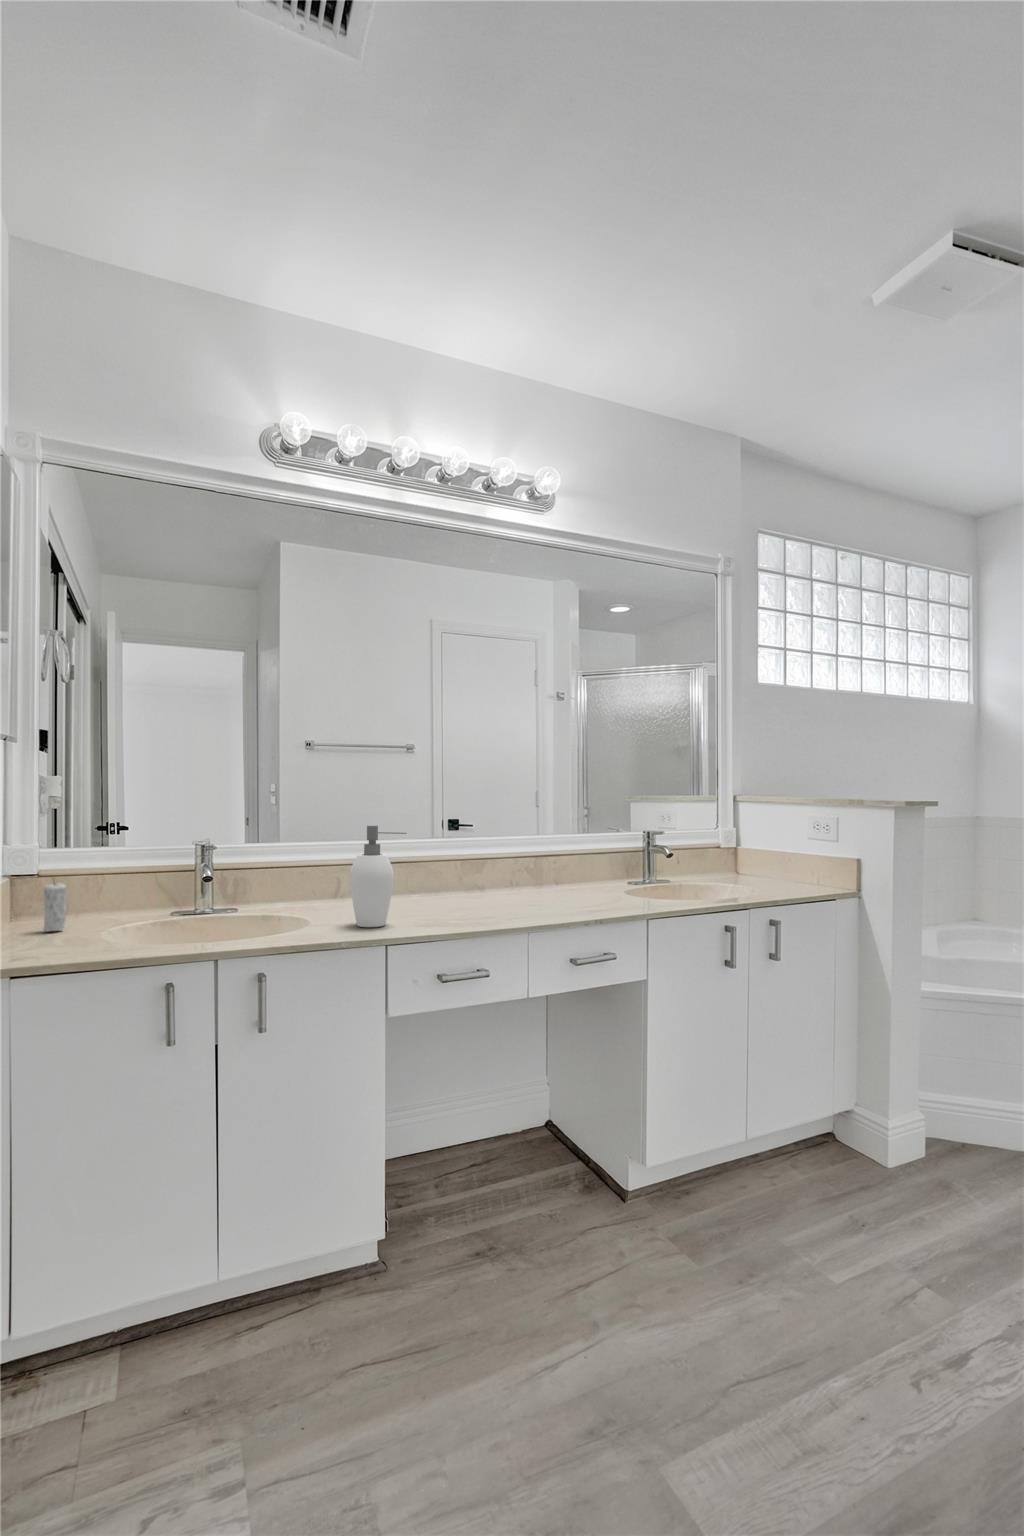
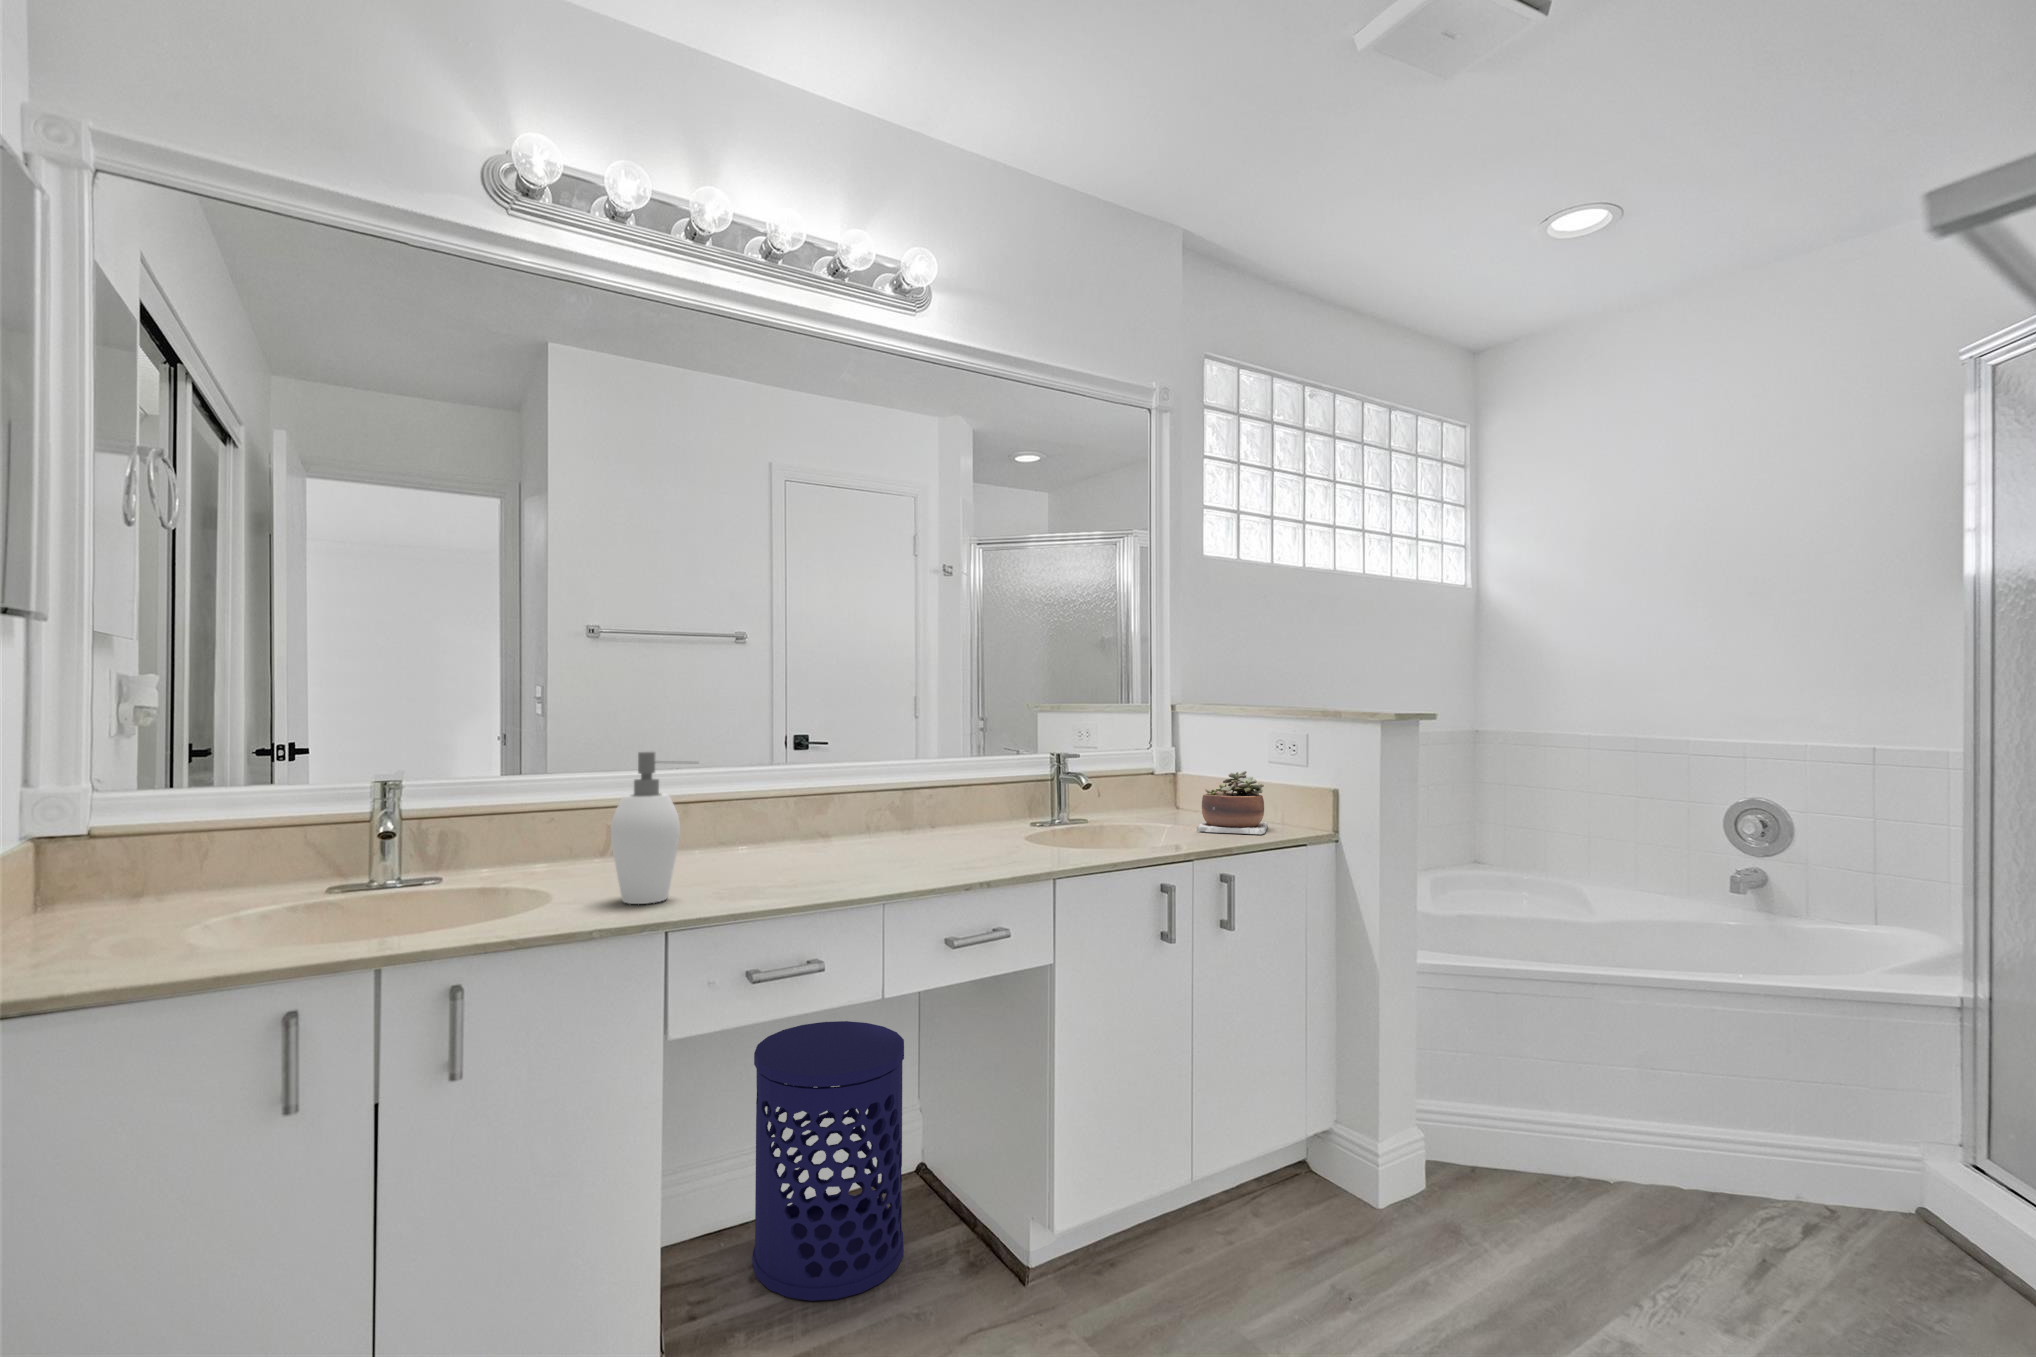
succulent plant: none [752,845,807,893] -> present [1197,771,1268,834]
candle: present [43,883,66,931] -> none [89,835,135,928]
waste bin: none [434,1018,538,1209] -> present [753,1021,904,1301]

